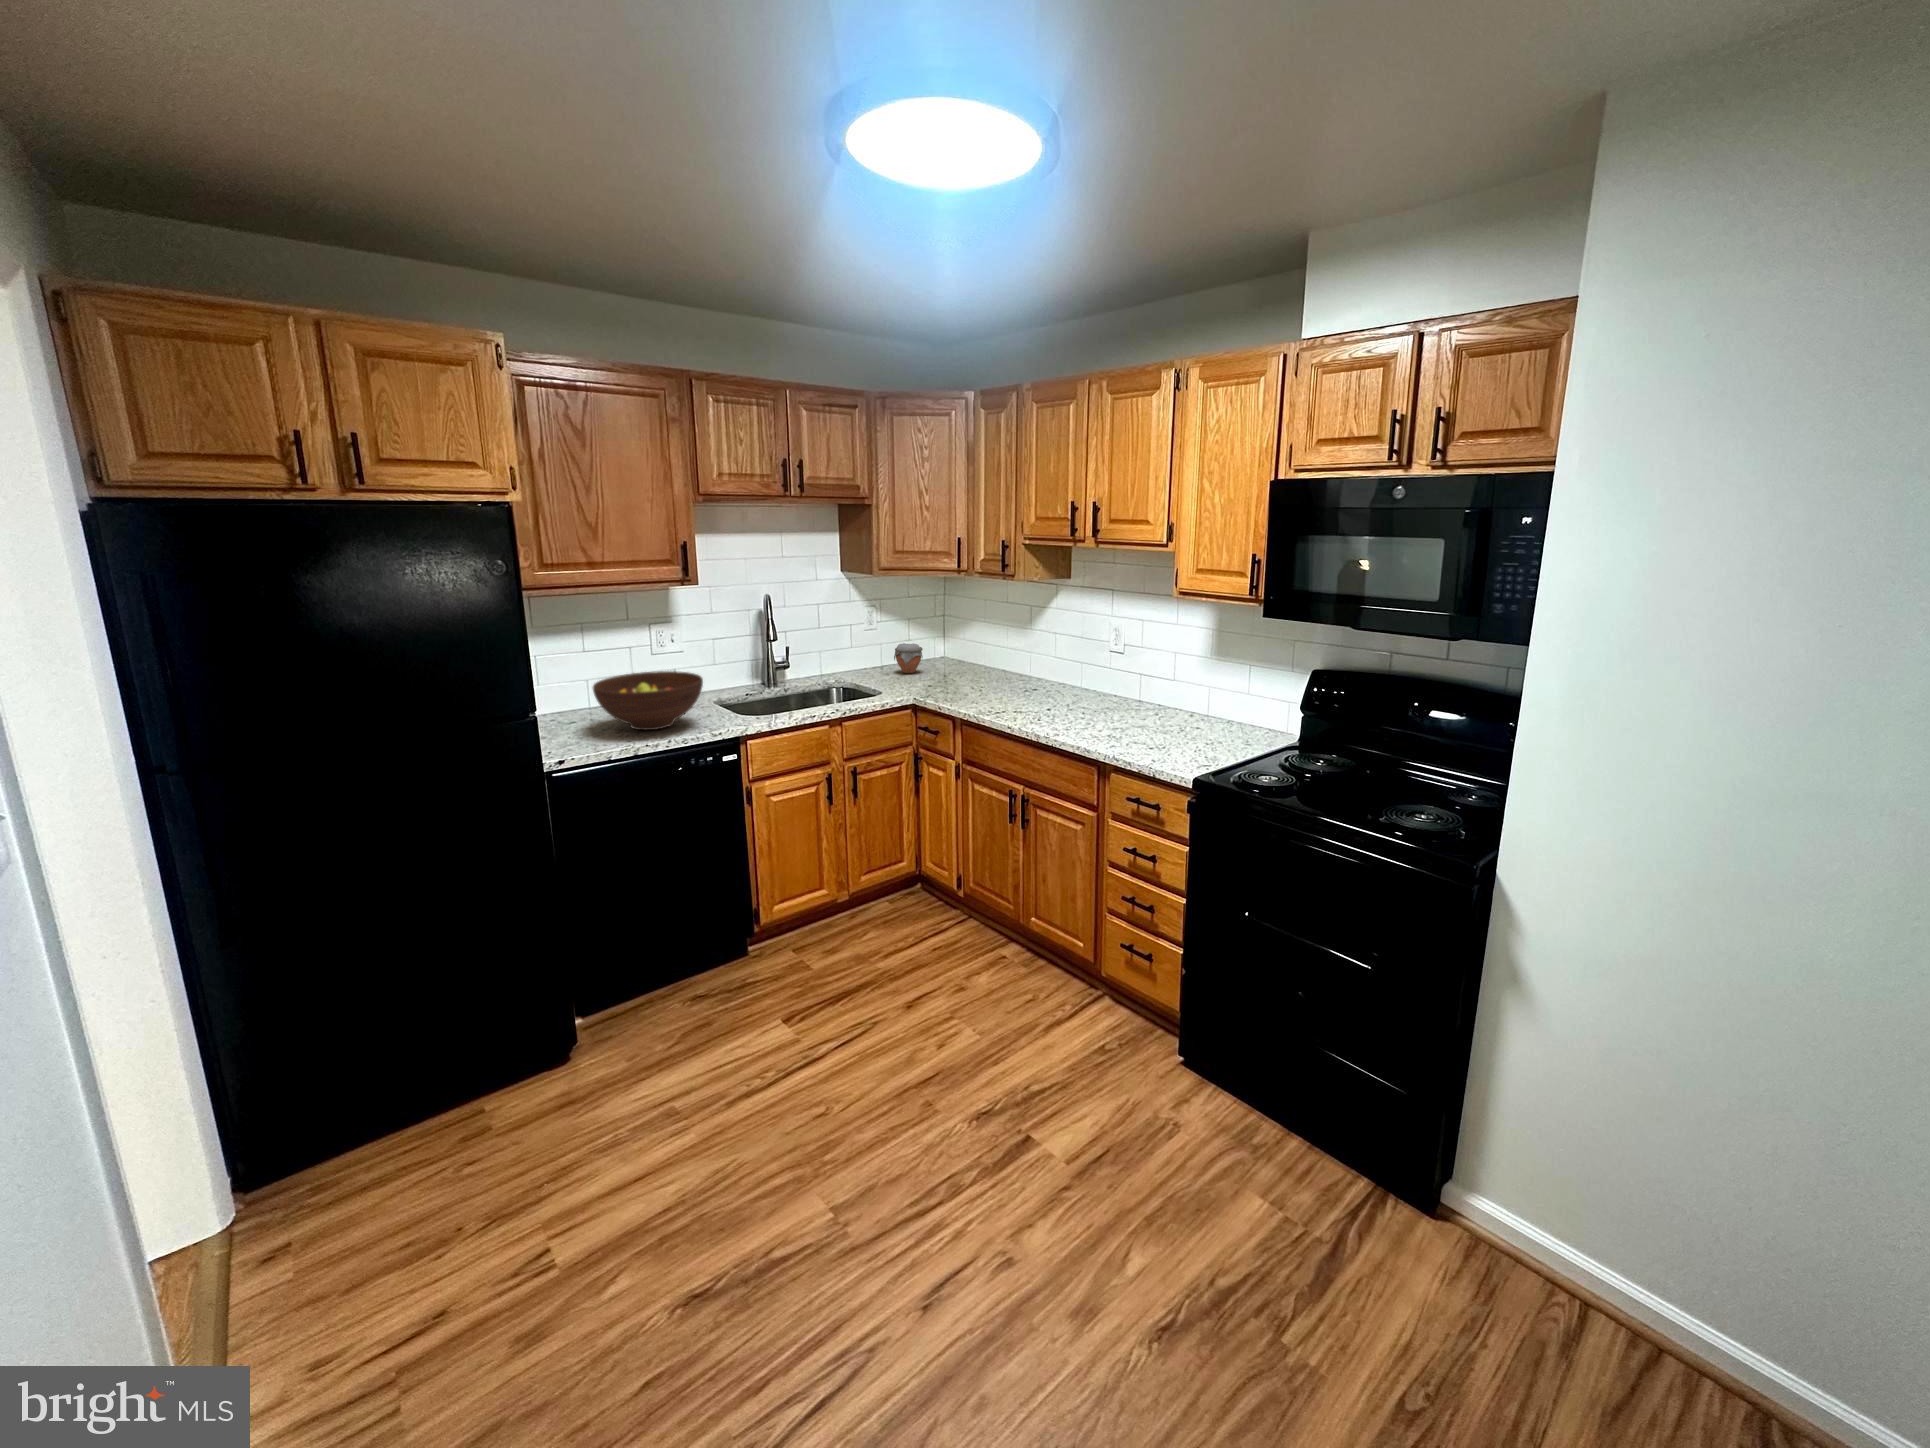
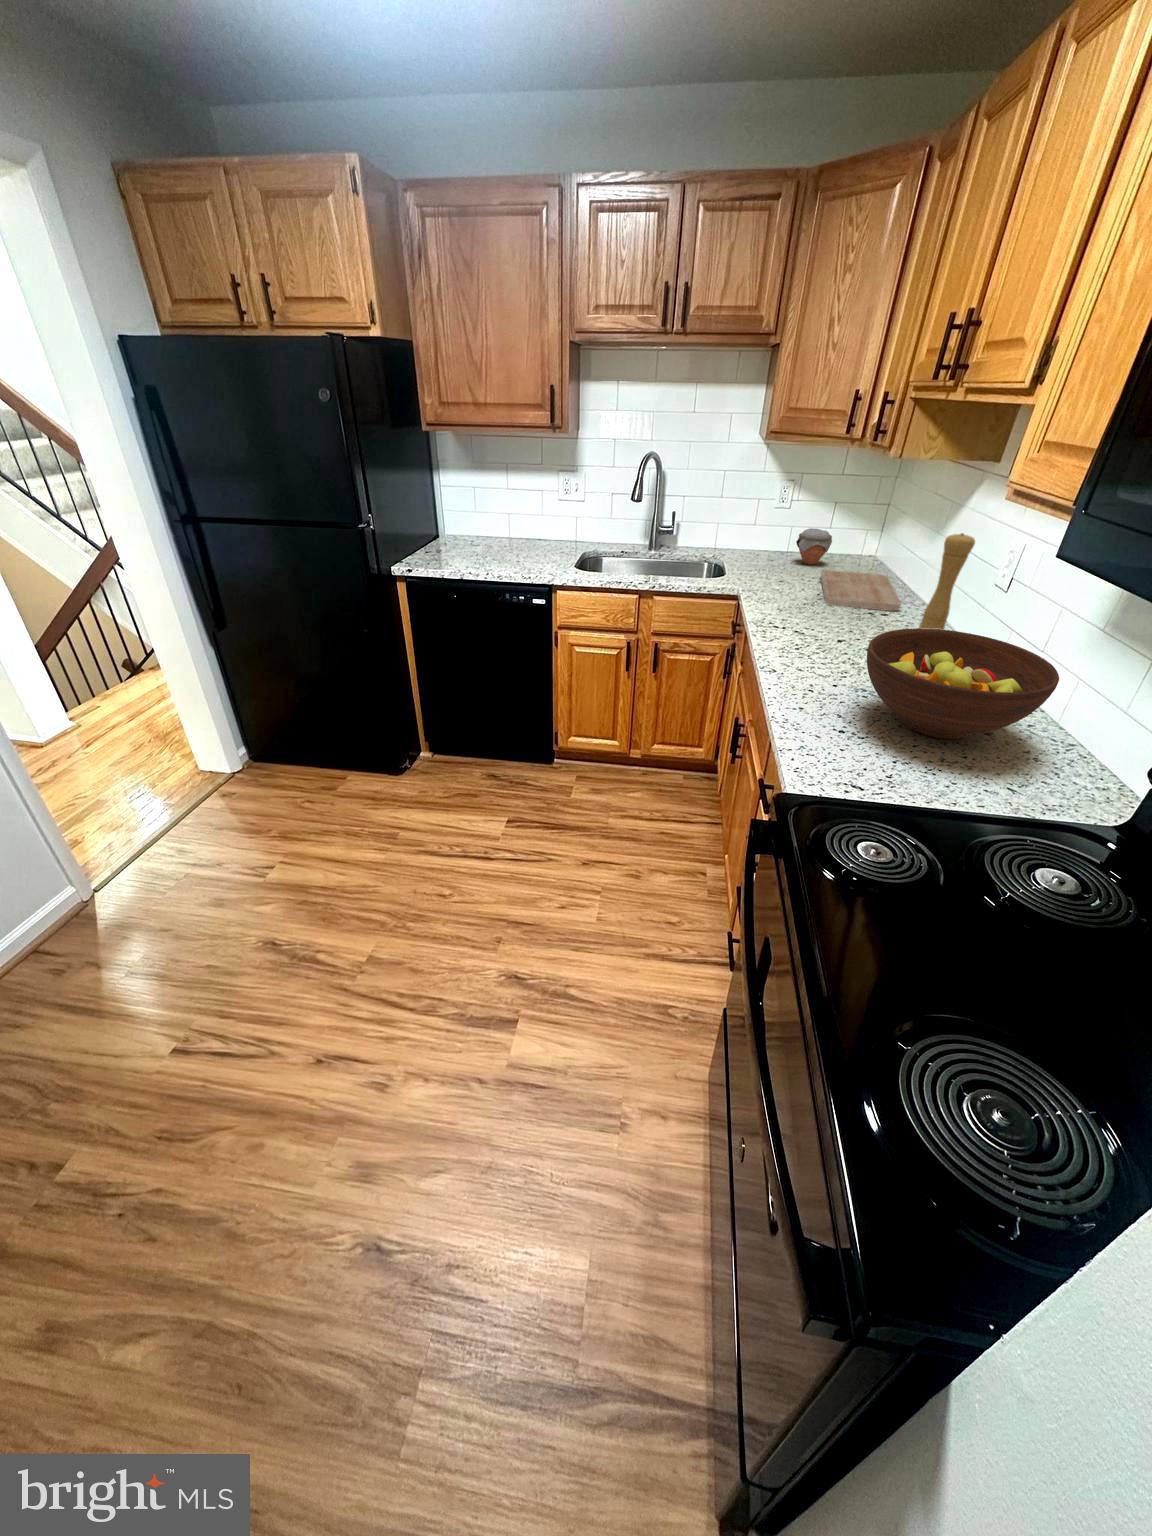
pepper mill: none [1068,625,1087,698] -> present [919,533,975,629]
cutting board: none [940,668,1030,695] -> present [821,570,901,611]
fruit bowl: present [593,671,703,730] -> present [867,628,1059,739]

